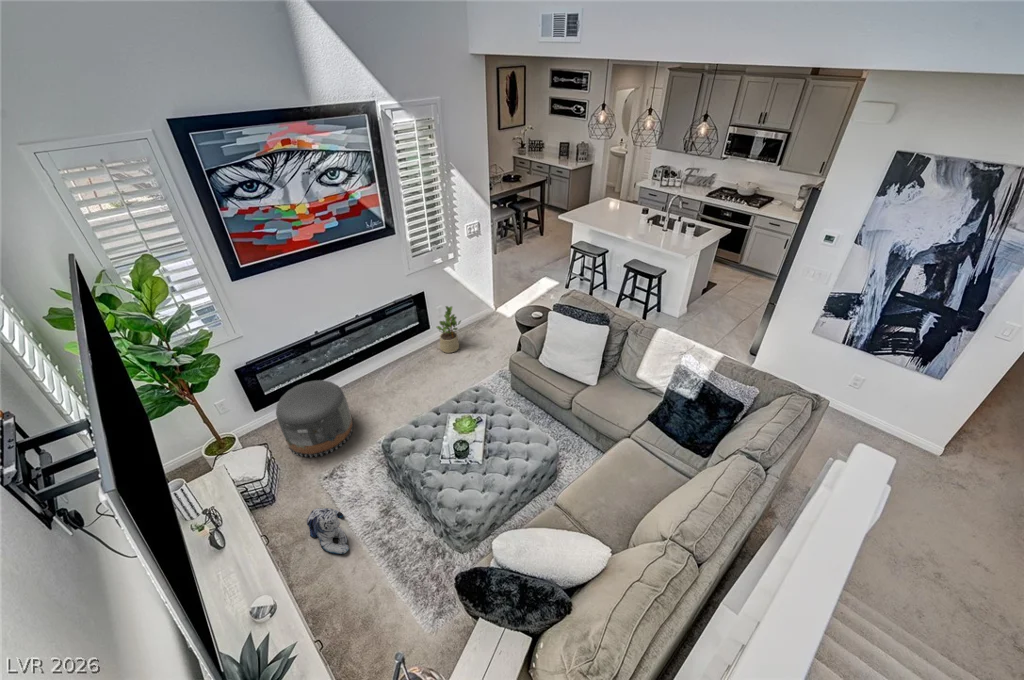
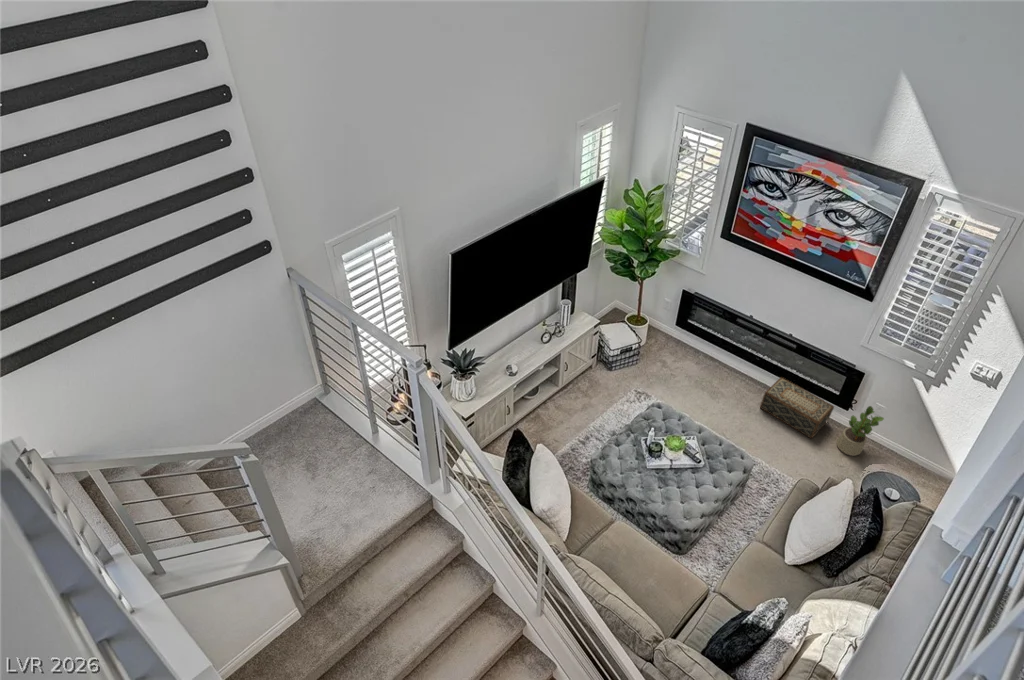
woven basket: none [373,336,436,385] -> present [760,377,834,438]
pouf: present [276,380,353,457] -> none [653,330,715,397]
plush toy: present [307,508,349,554] -> none [578,393,612,425]

